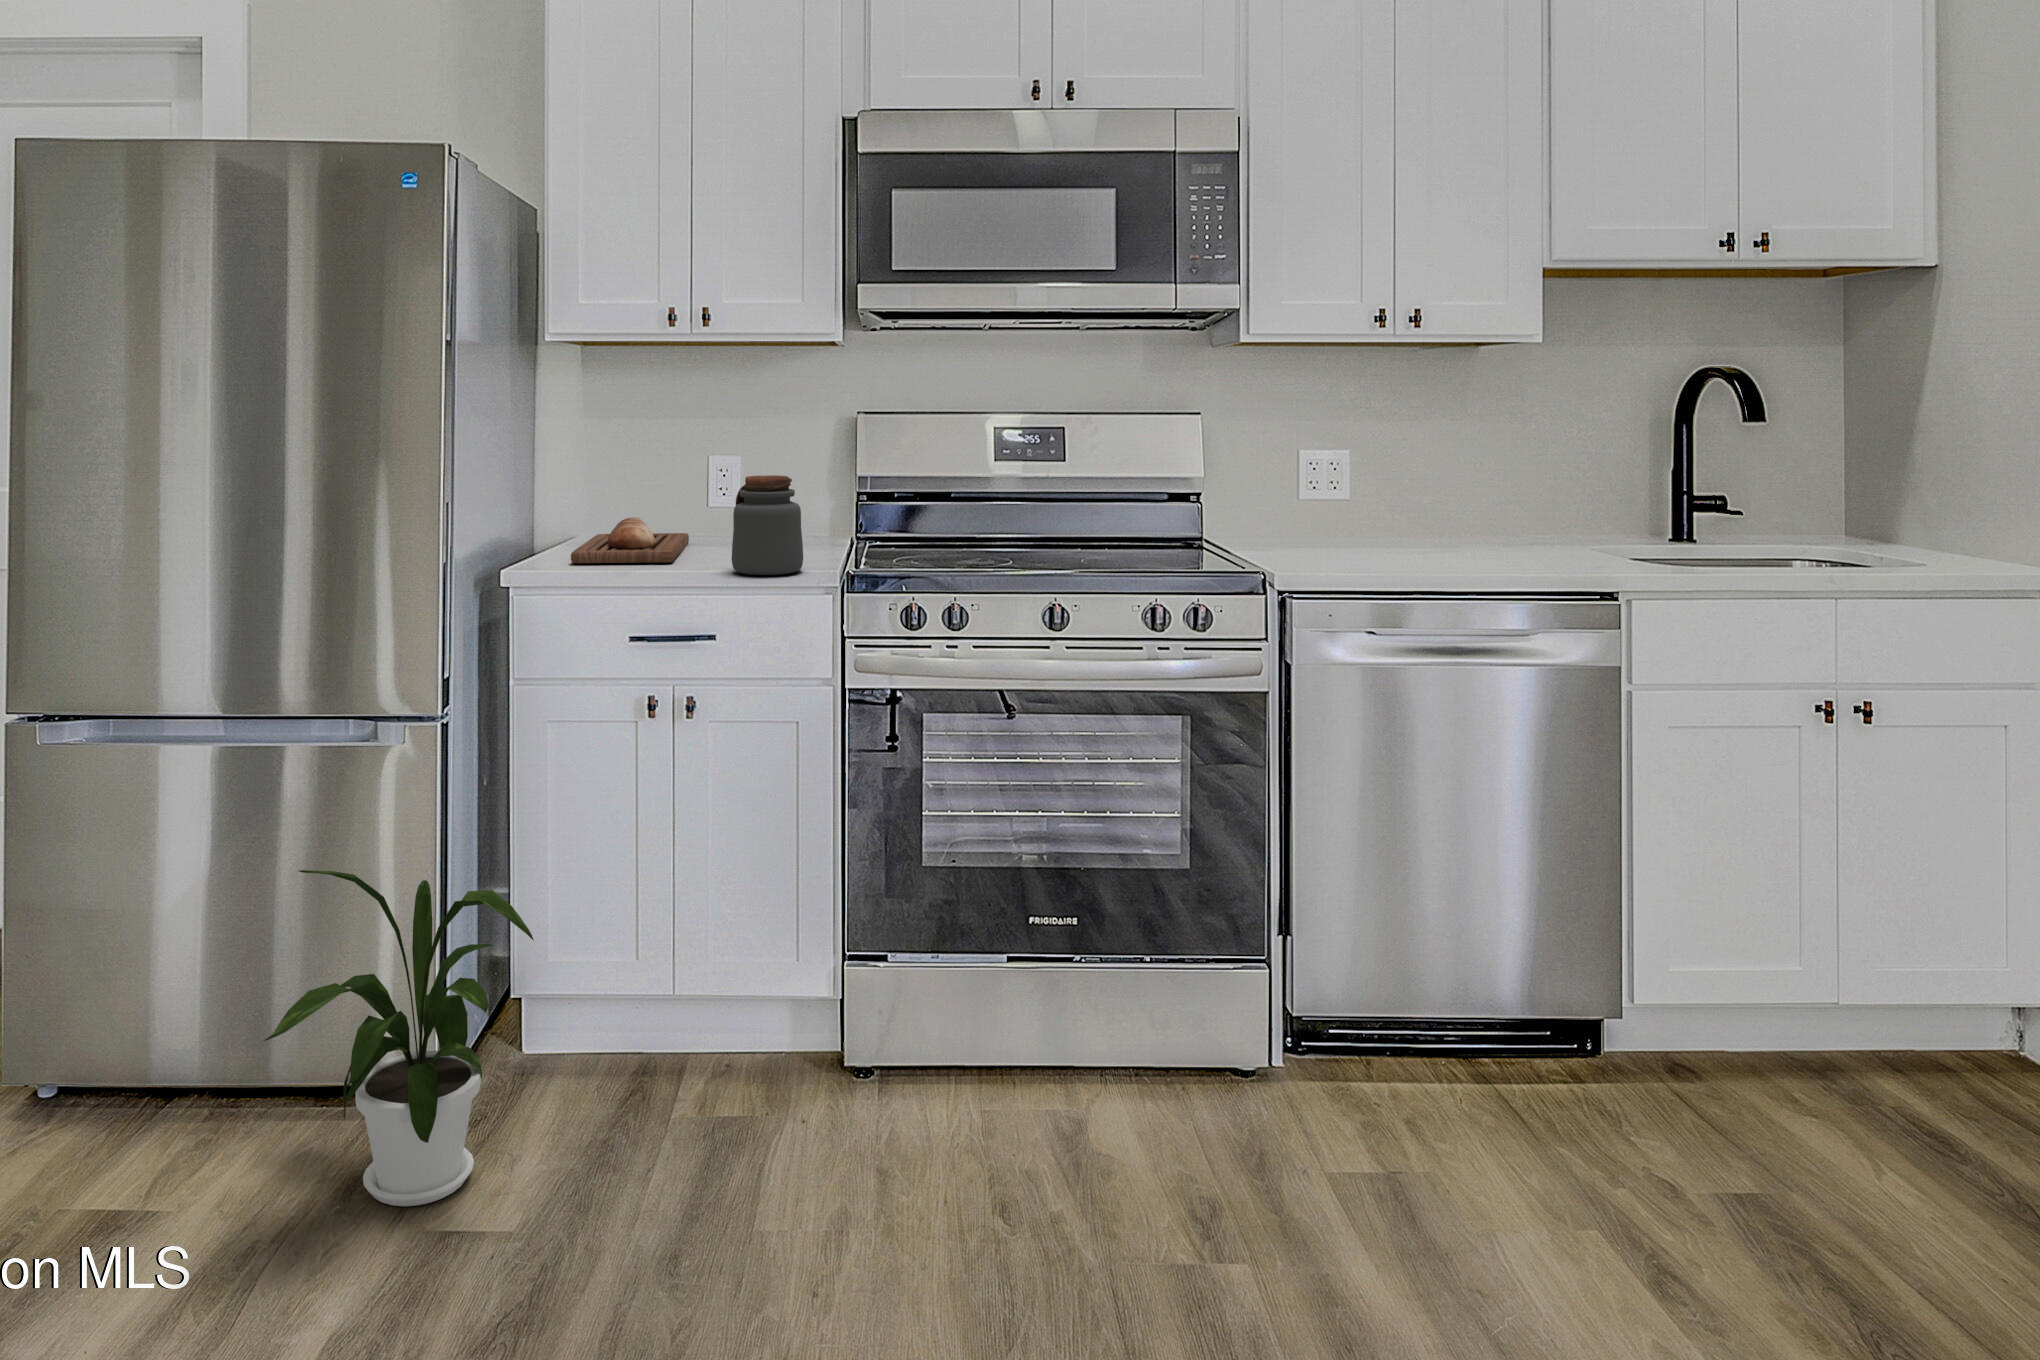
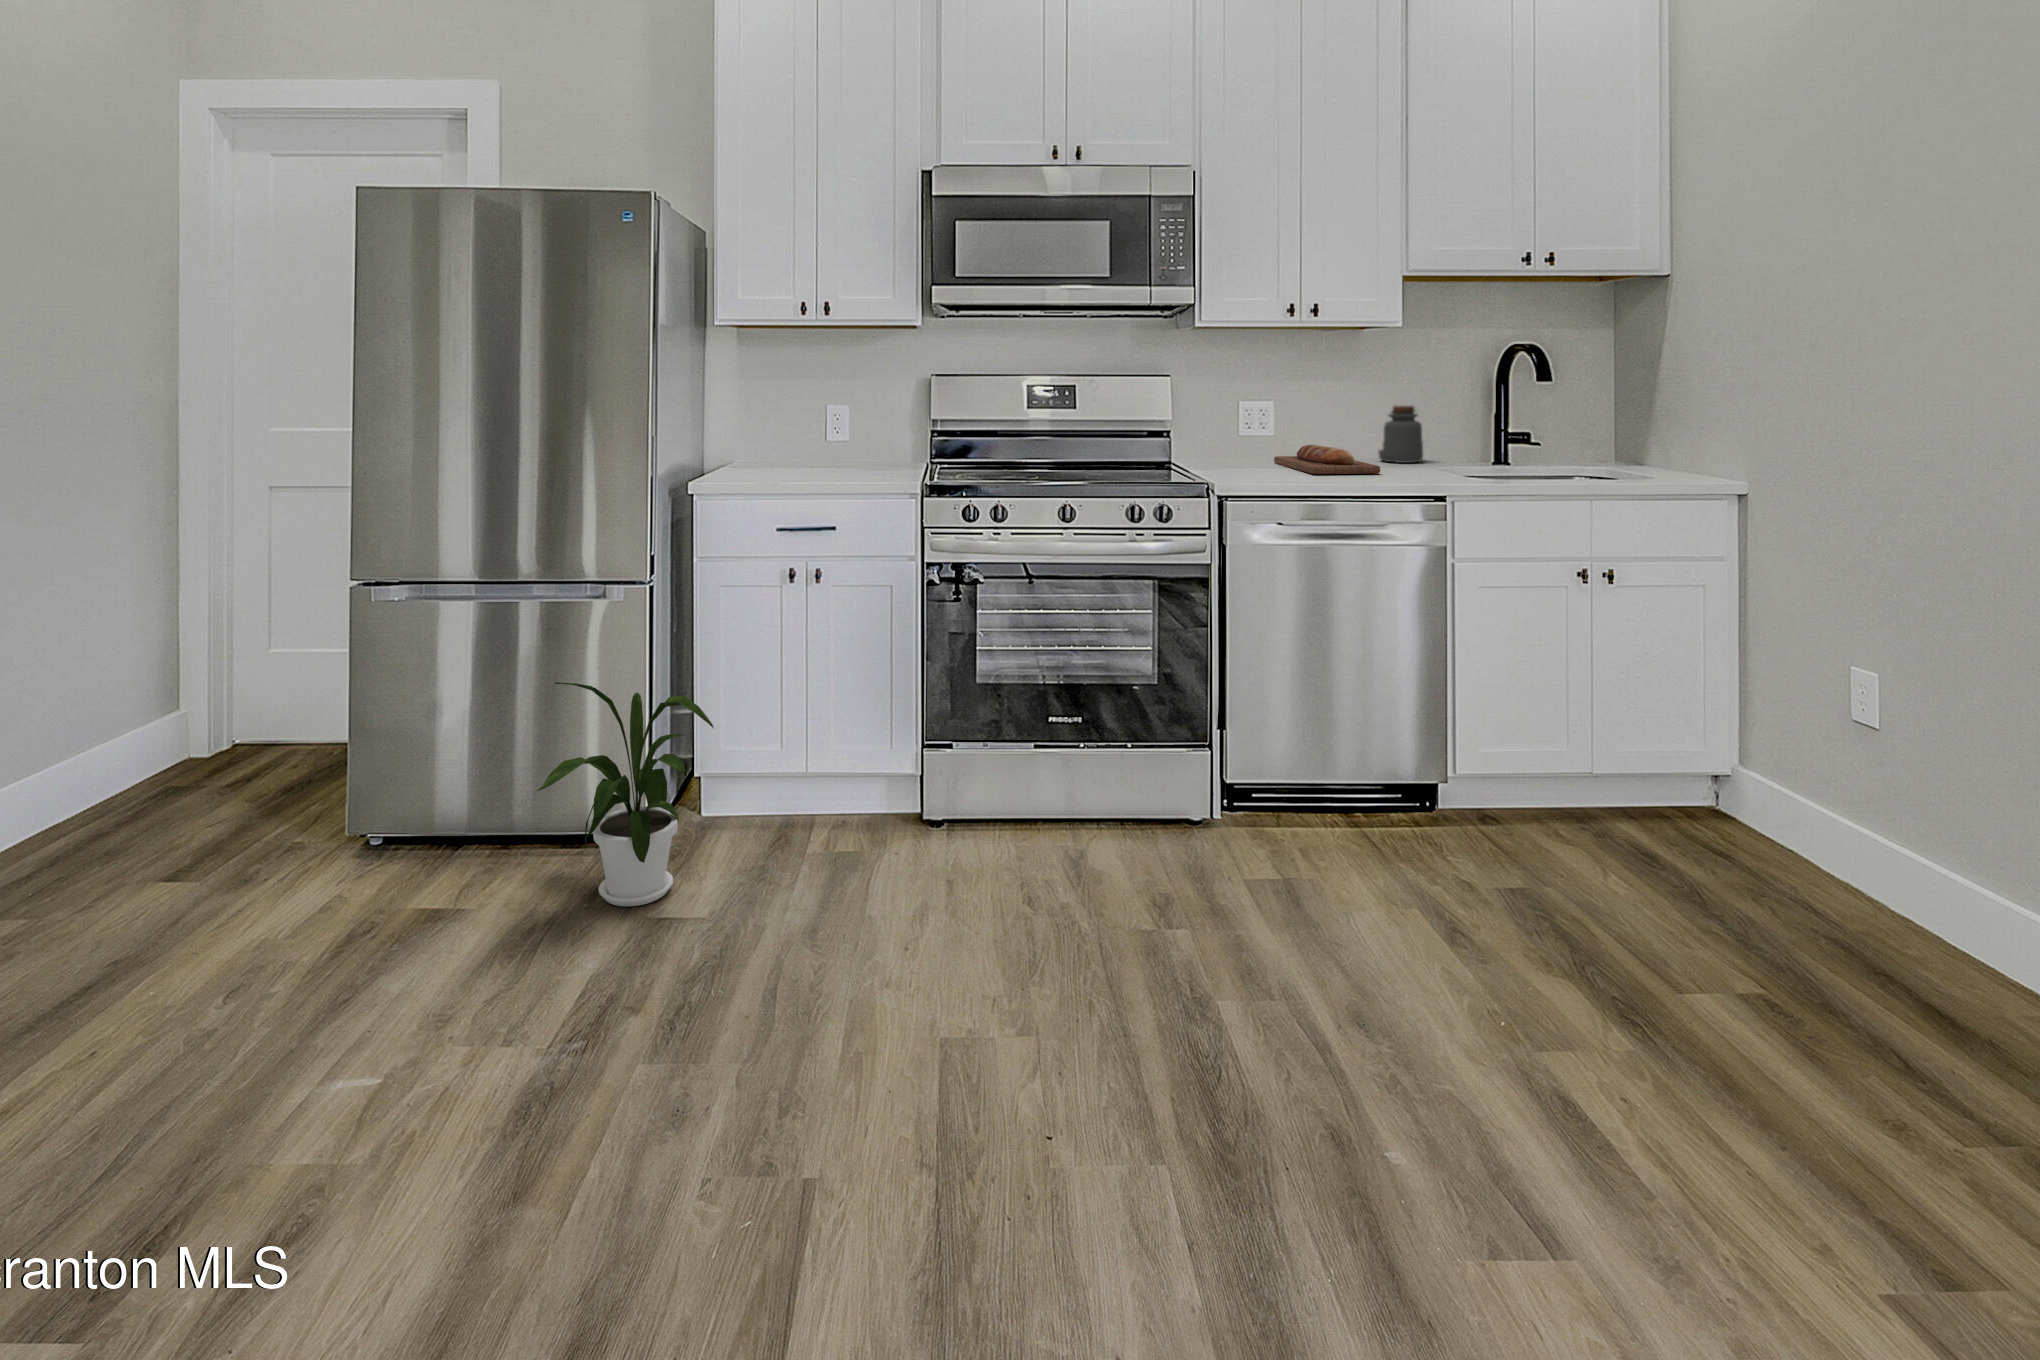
jar: present [732,475,803,575] -> present [1378,406,1423,463]
bread loaf: present [571,517,689,563] -> present [1274,445,1380,474]

